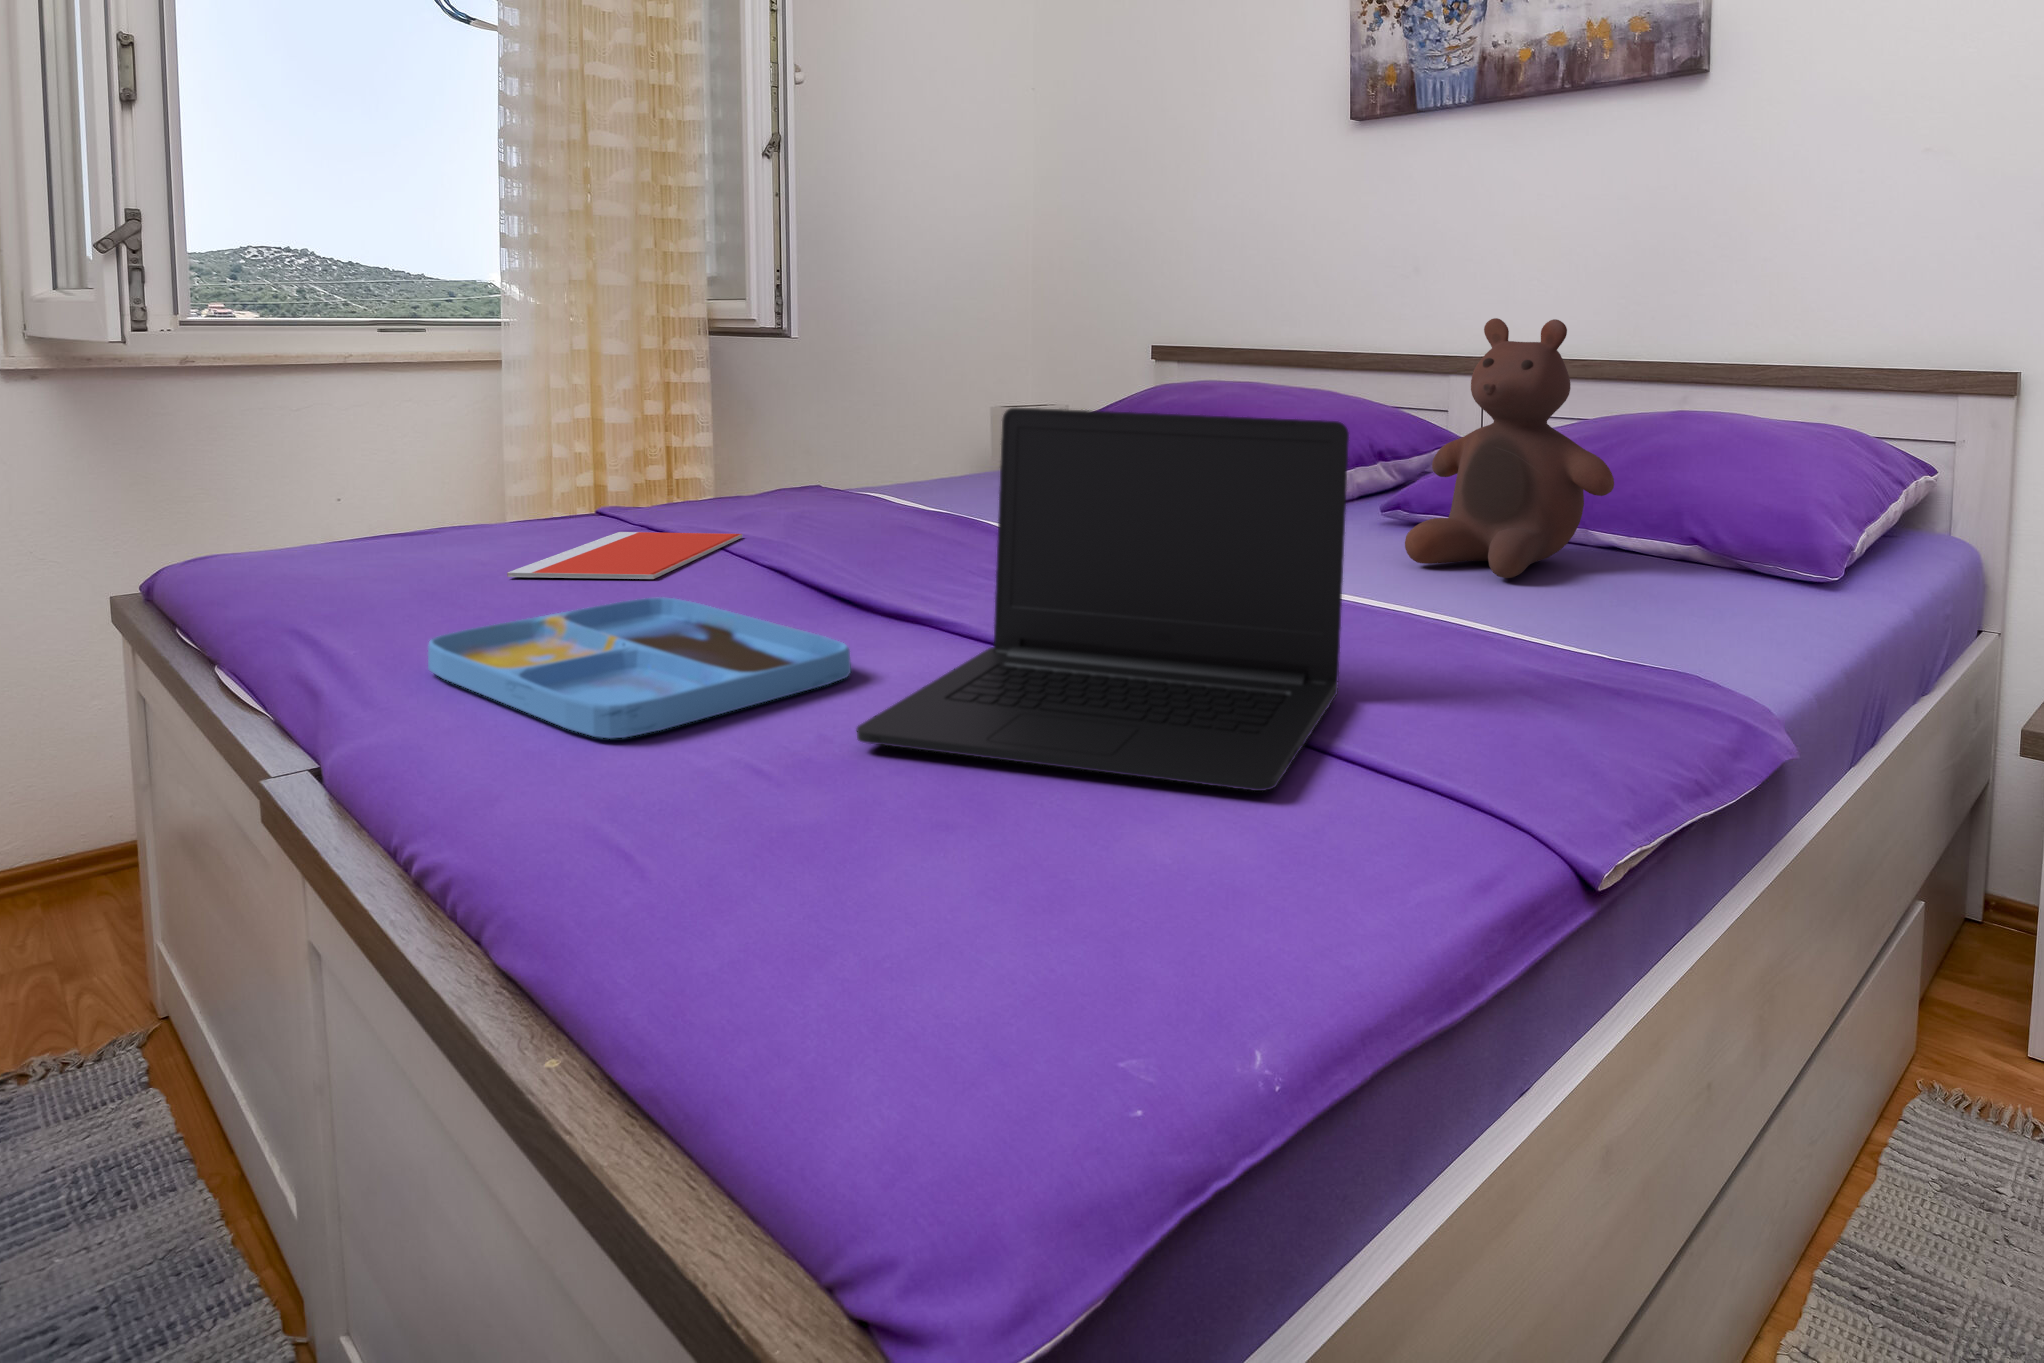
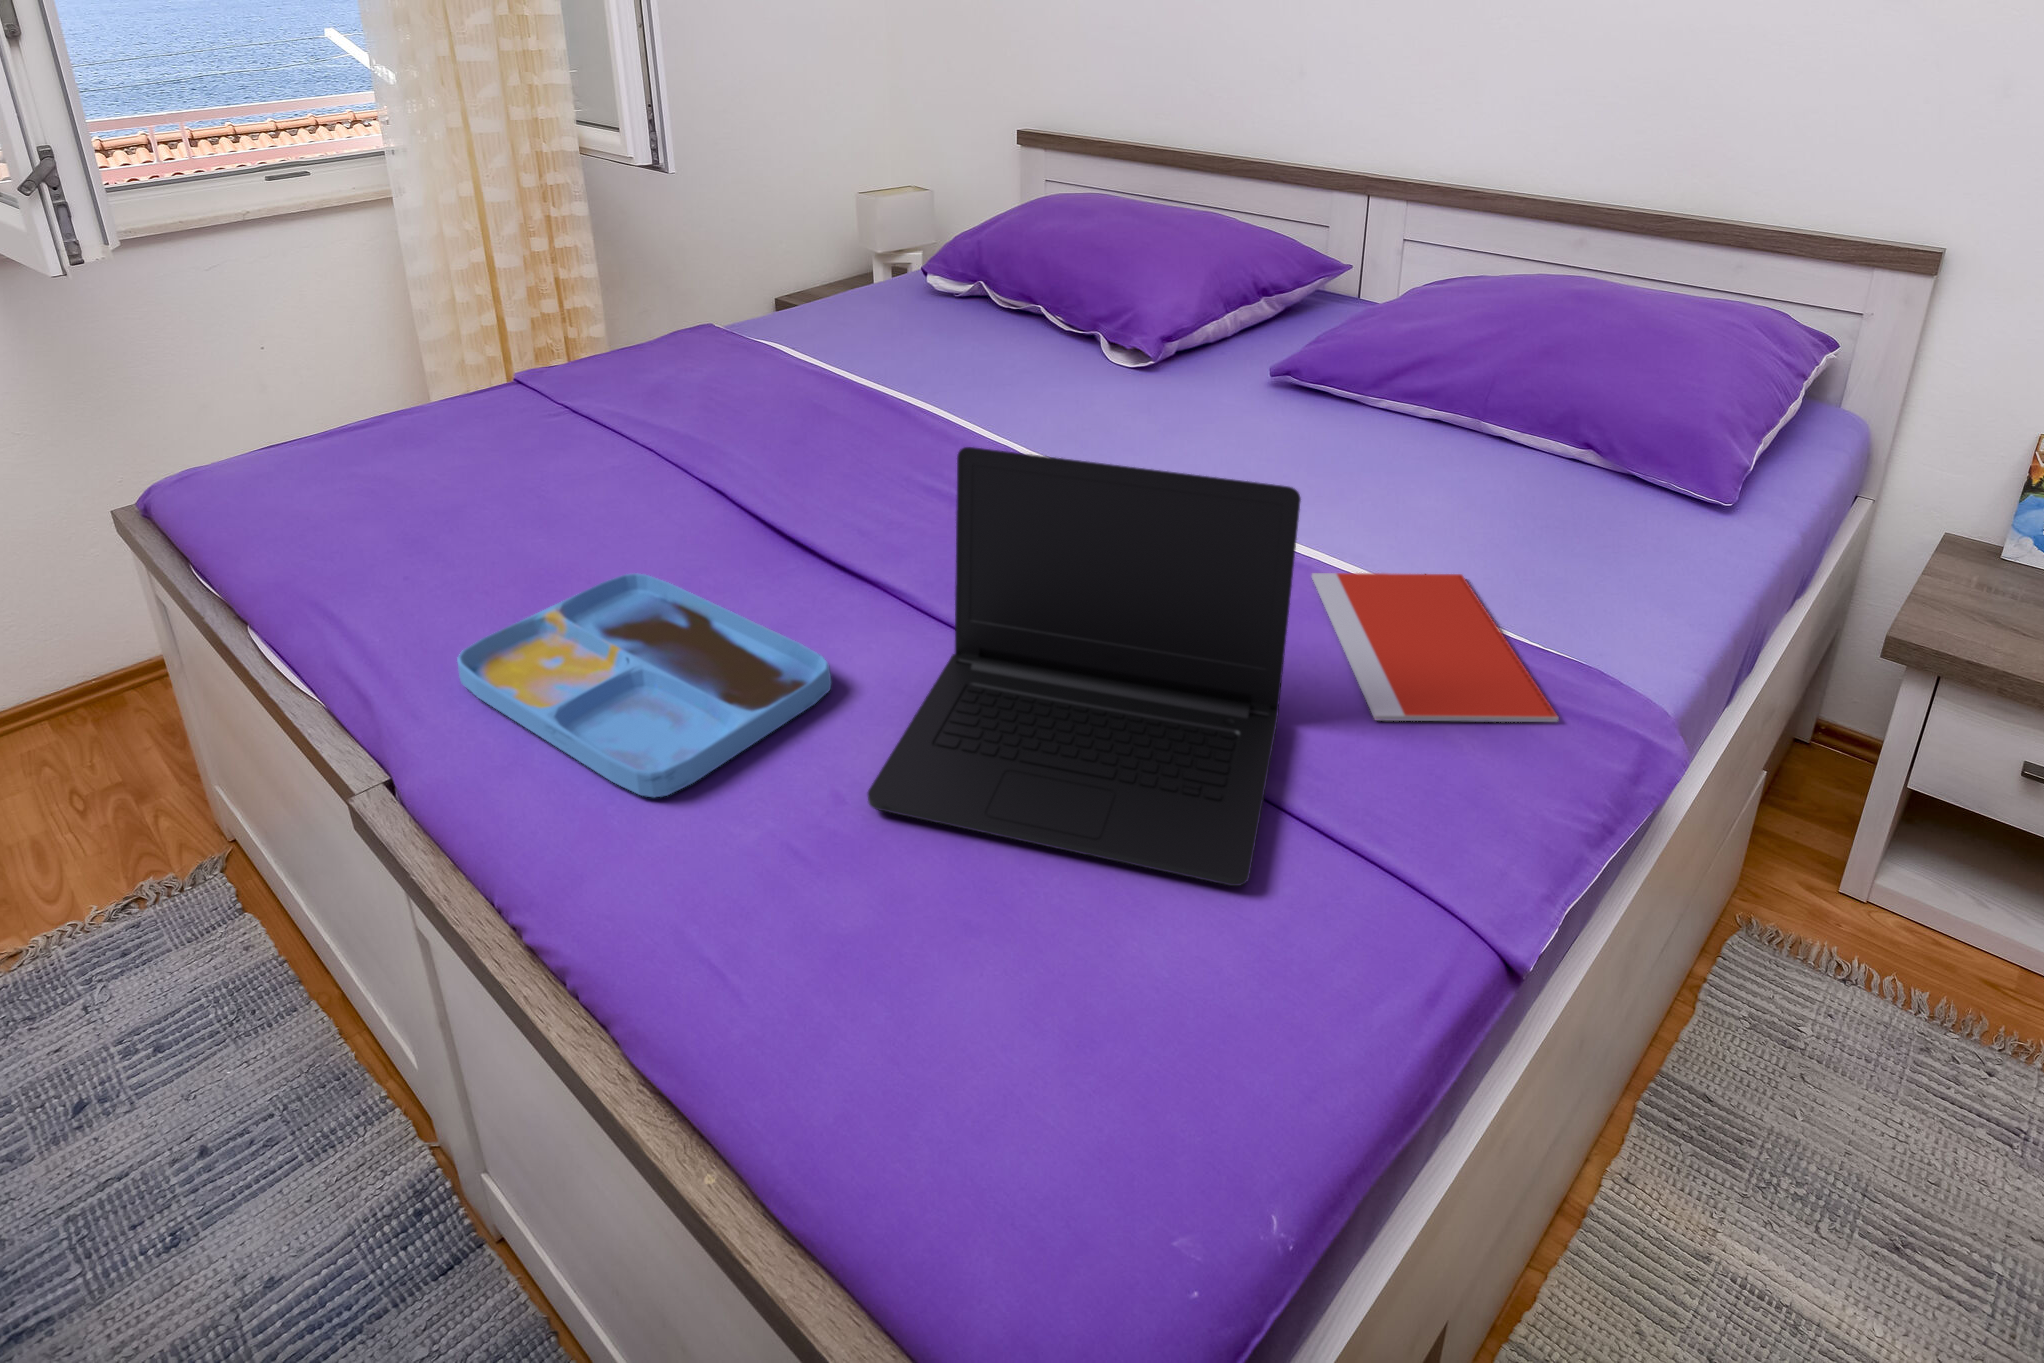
stuffed bear: present [1405,318,1614,578] -> none [1304,227,1517,502]
notebook: present [507,532,742,579] -> present [1312,573,1559,722]

